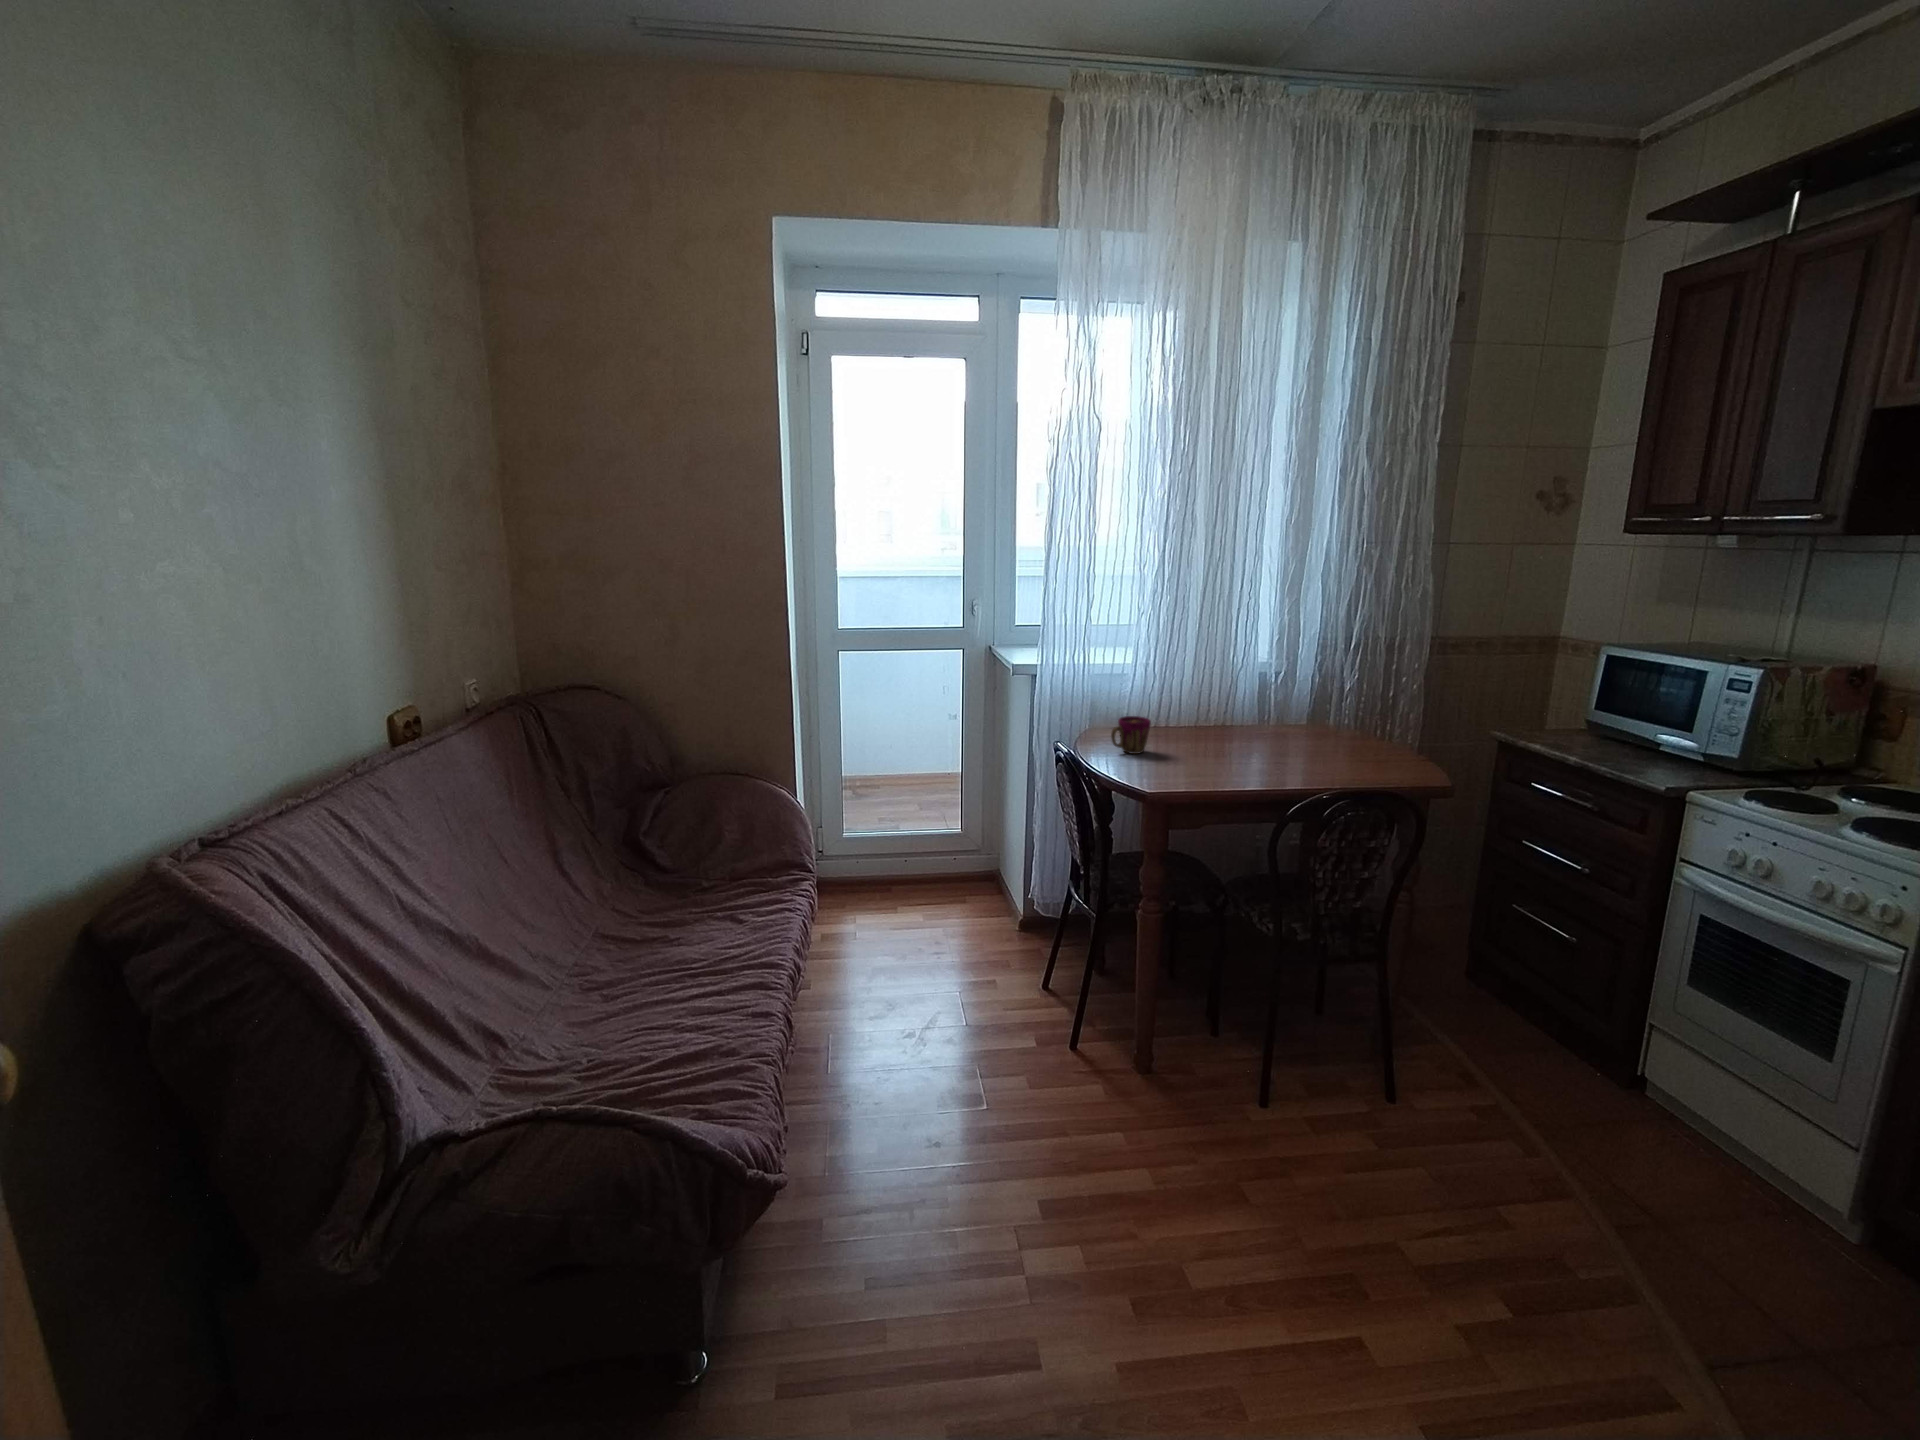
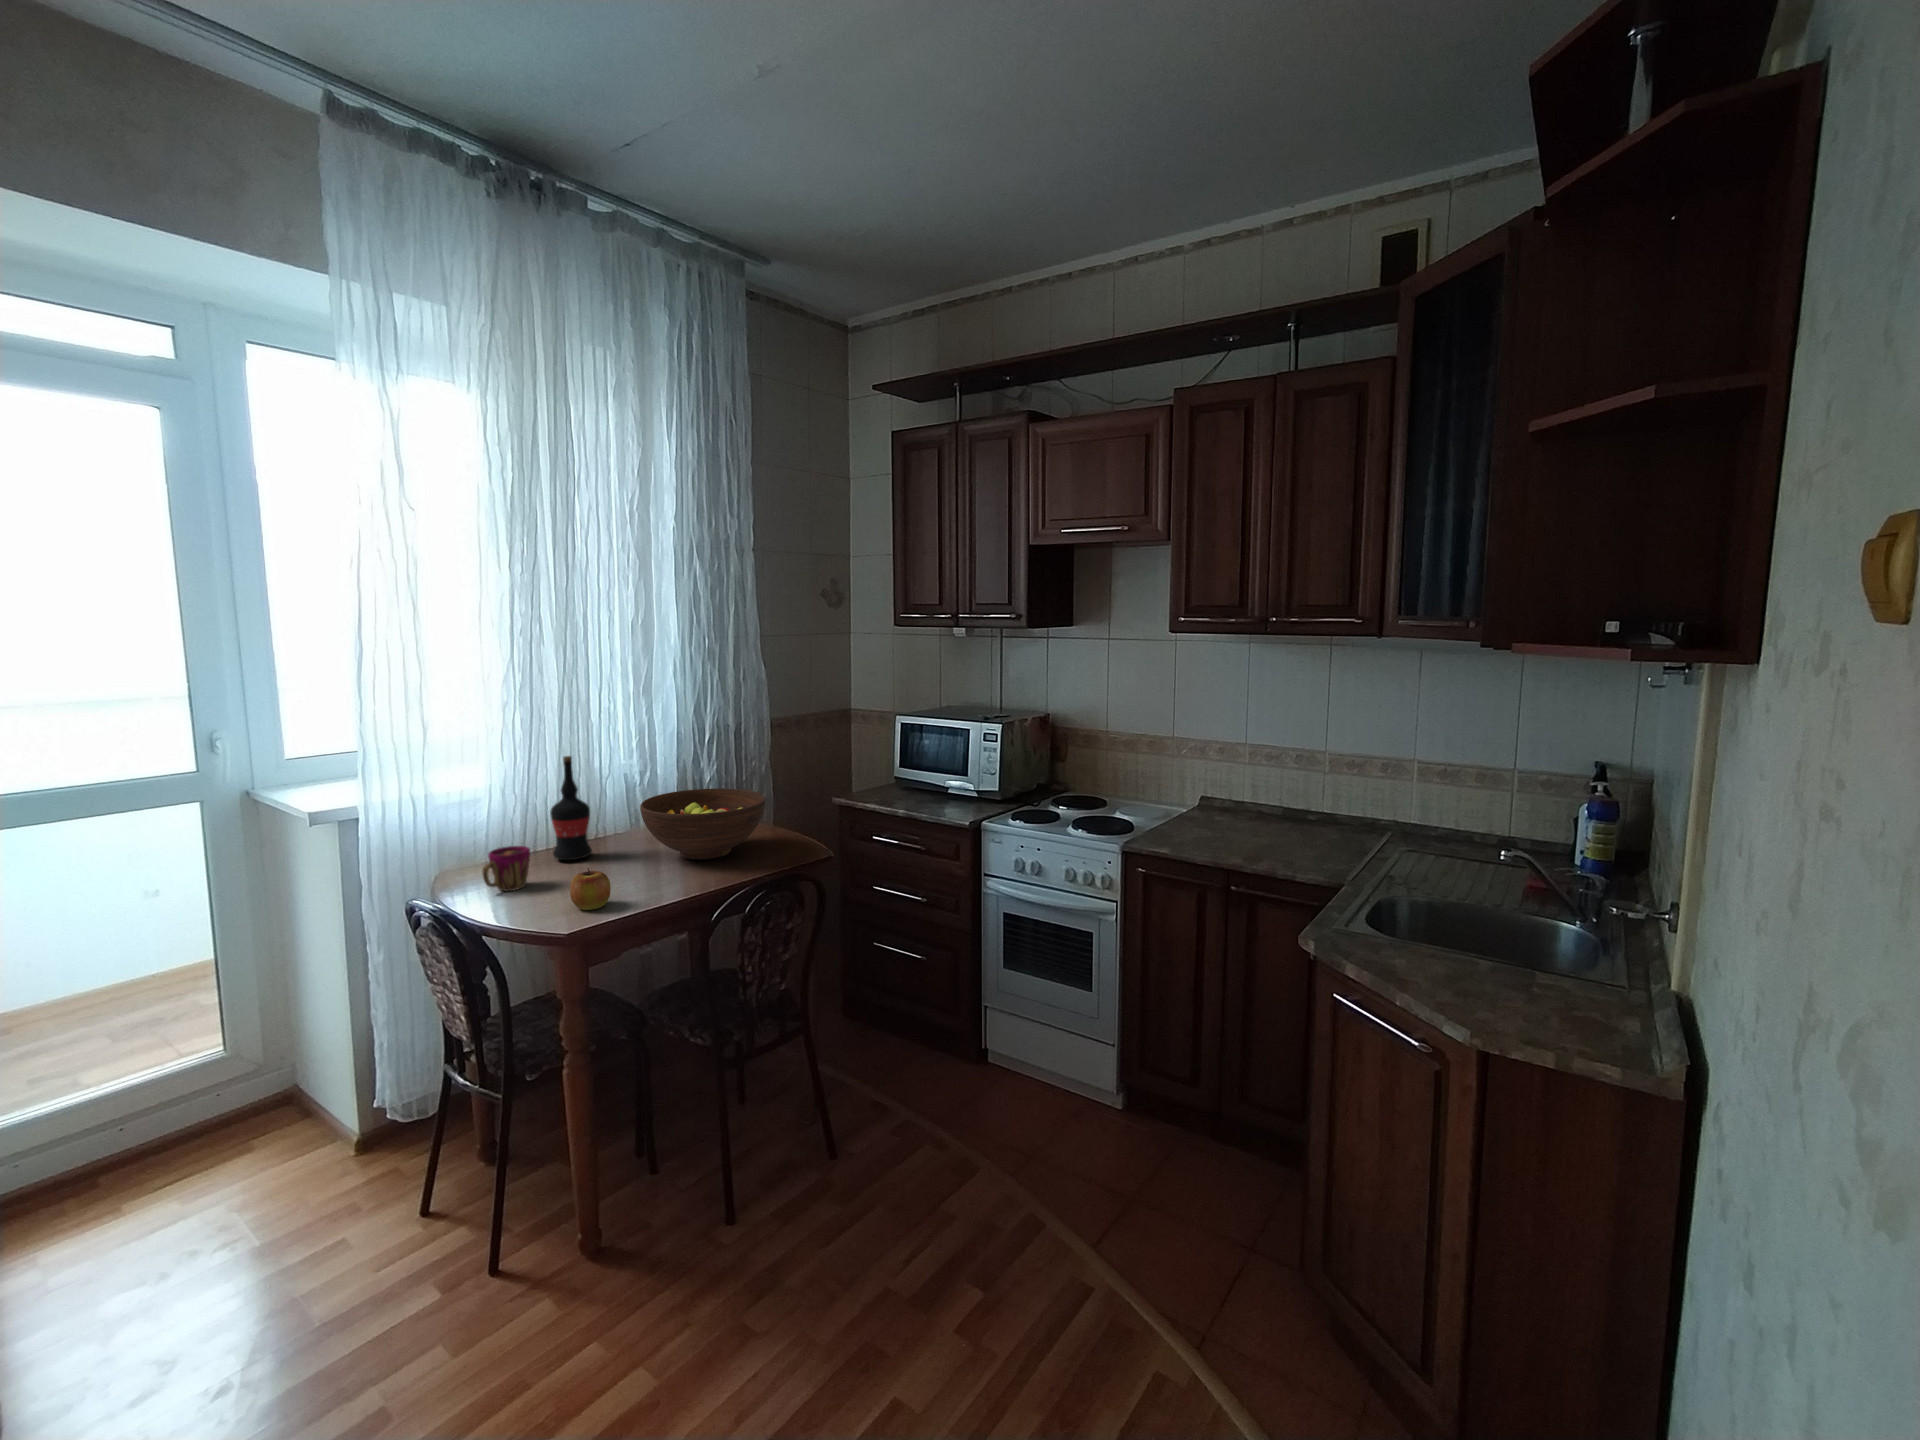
wine bottle: none [1175,645,1211,740] -> present [550,756,592,860]
fruit bowl: none [1252,693,1382,764] -> present [640,788,766,860]
apple: none [1168,745,1203,783] -> present [570,868,611,910]

